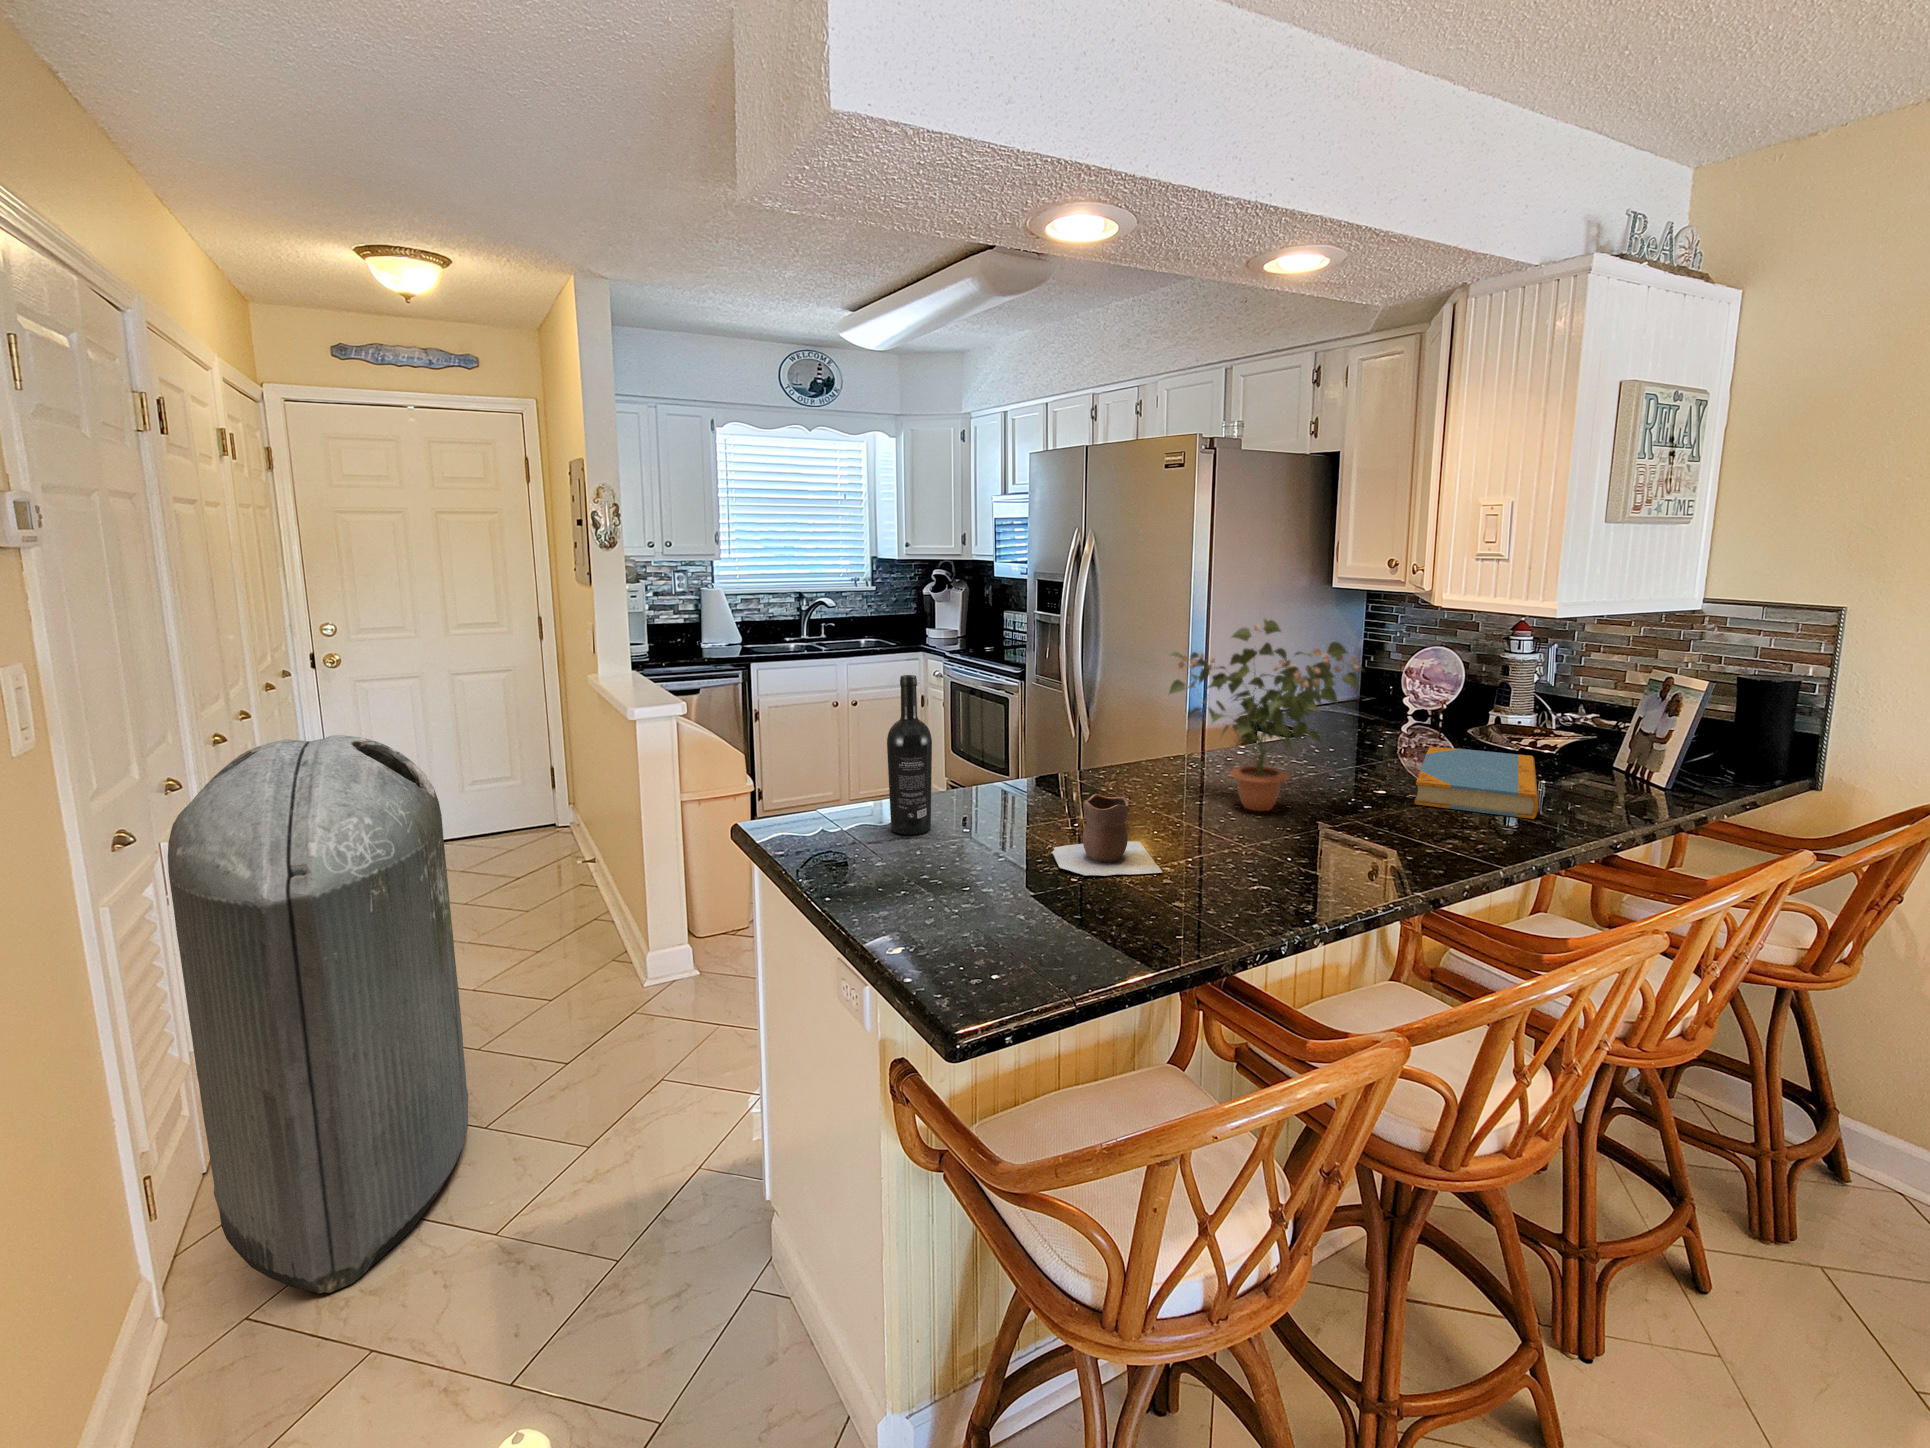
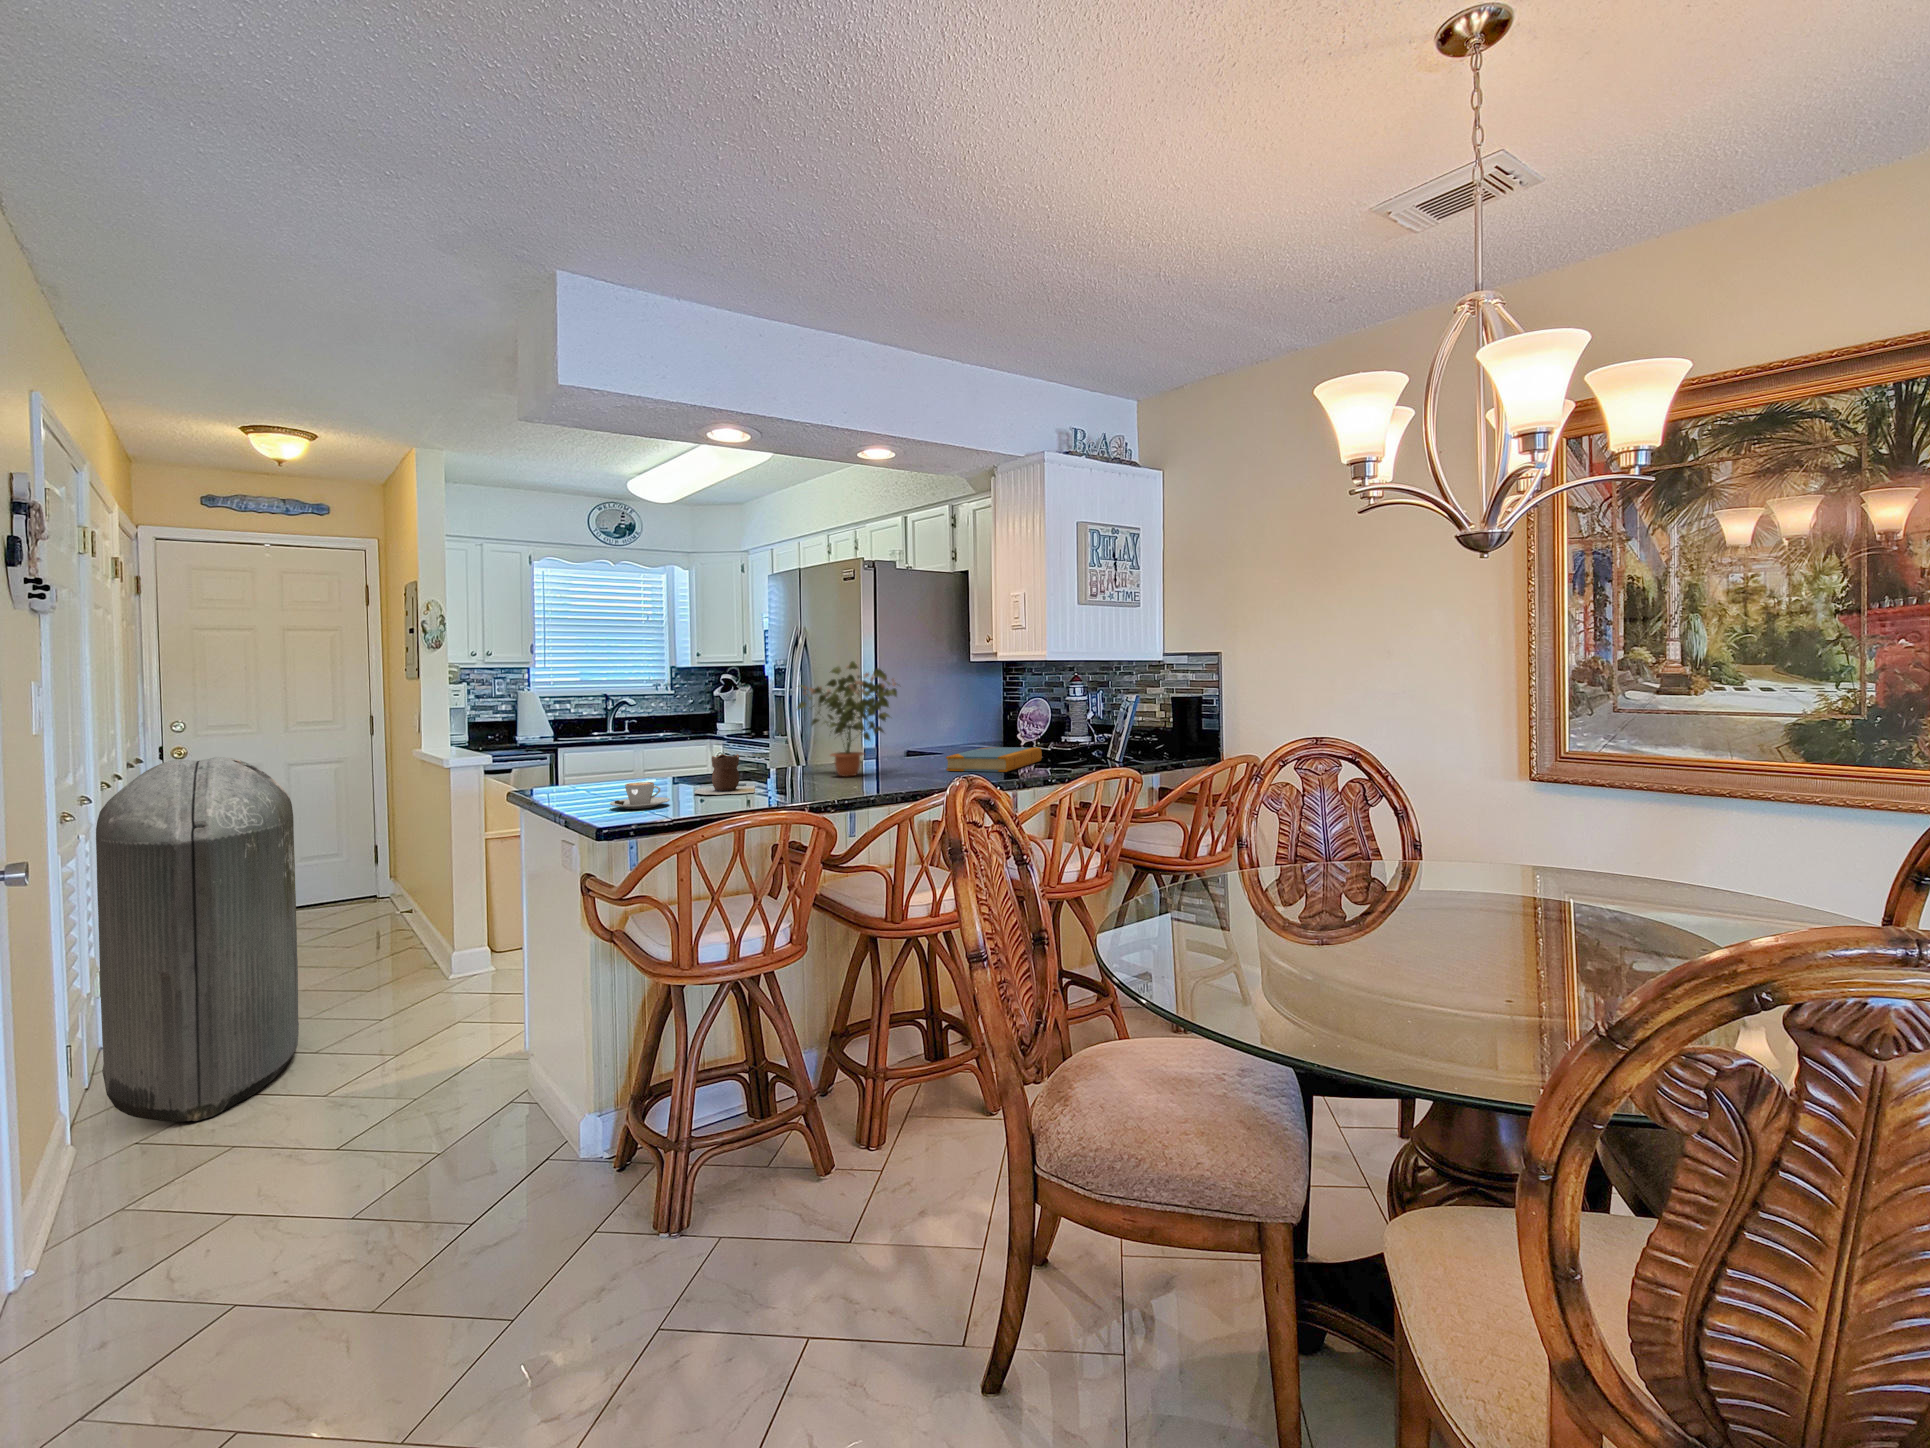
wine bottle: present [887,675,932,835] -> none [601,694,630,791]
coffee cup: none [948,873,1050,935] -> present [610,782,670,809]

